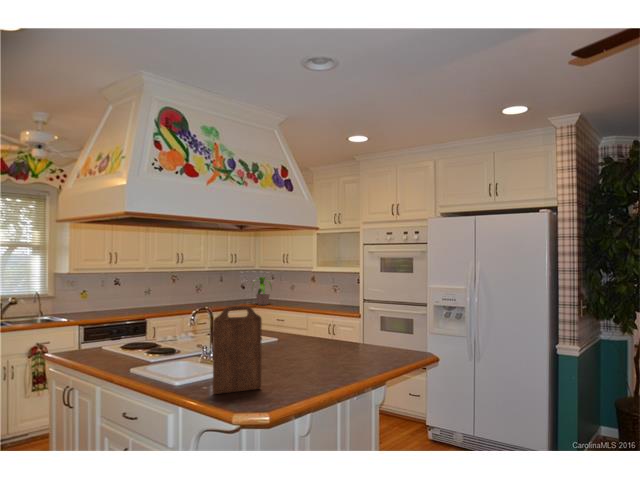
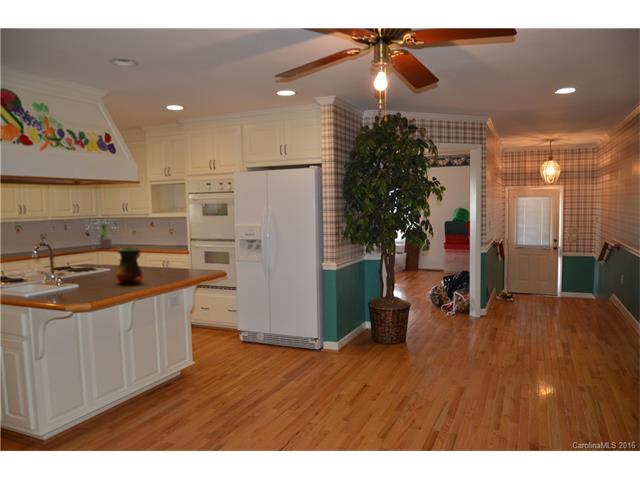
cutting board: present [213,306,262,394] -> none [50,238,89,298]
vase: none [293,318,329,372] -> present [116,248,143,284]

